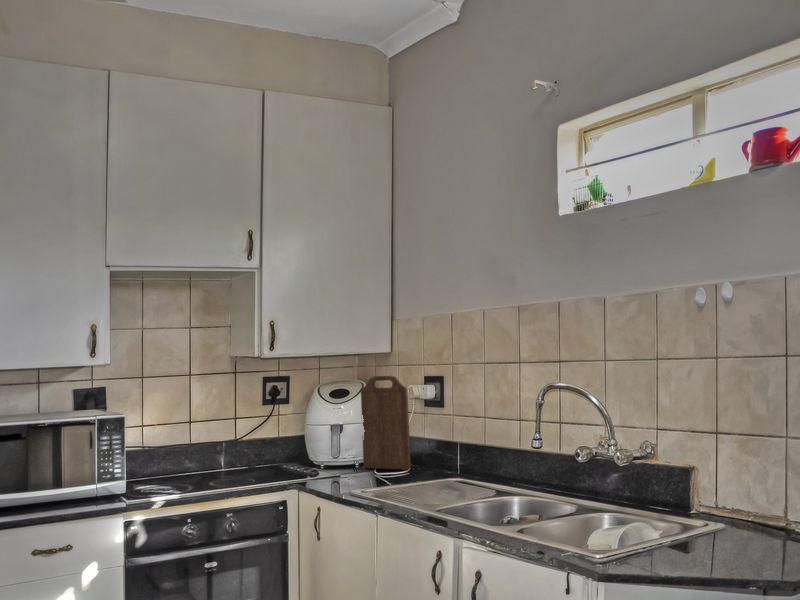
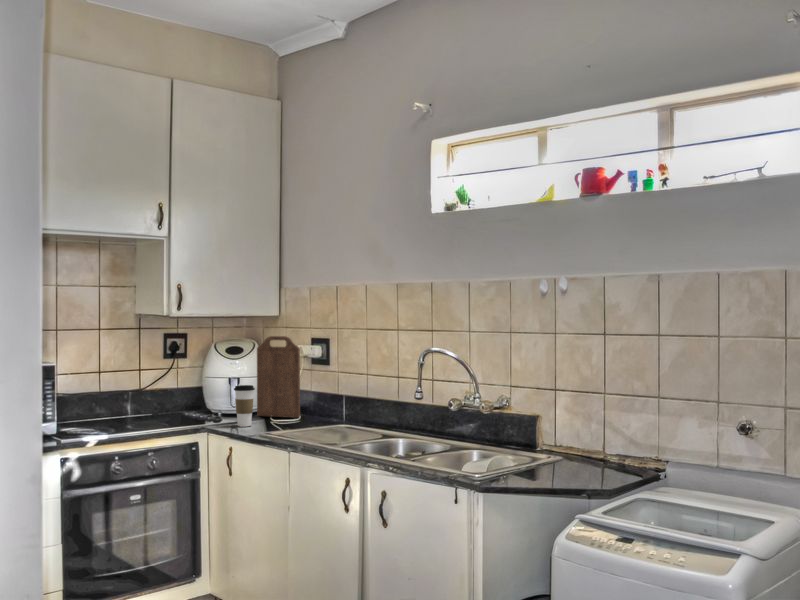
coffee cup: none [329,433,352,481] -> present [234,385,255,427]

